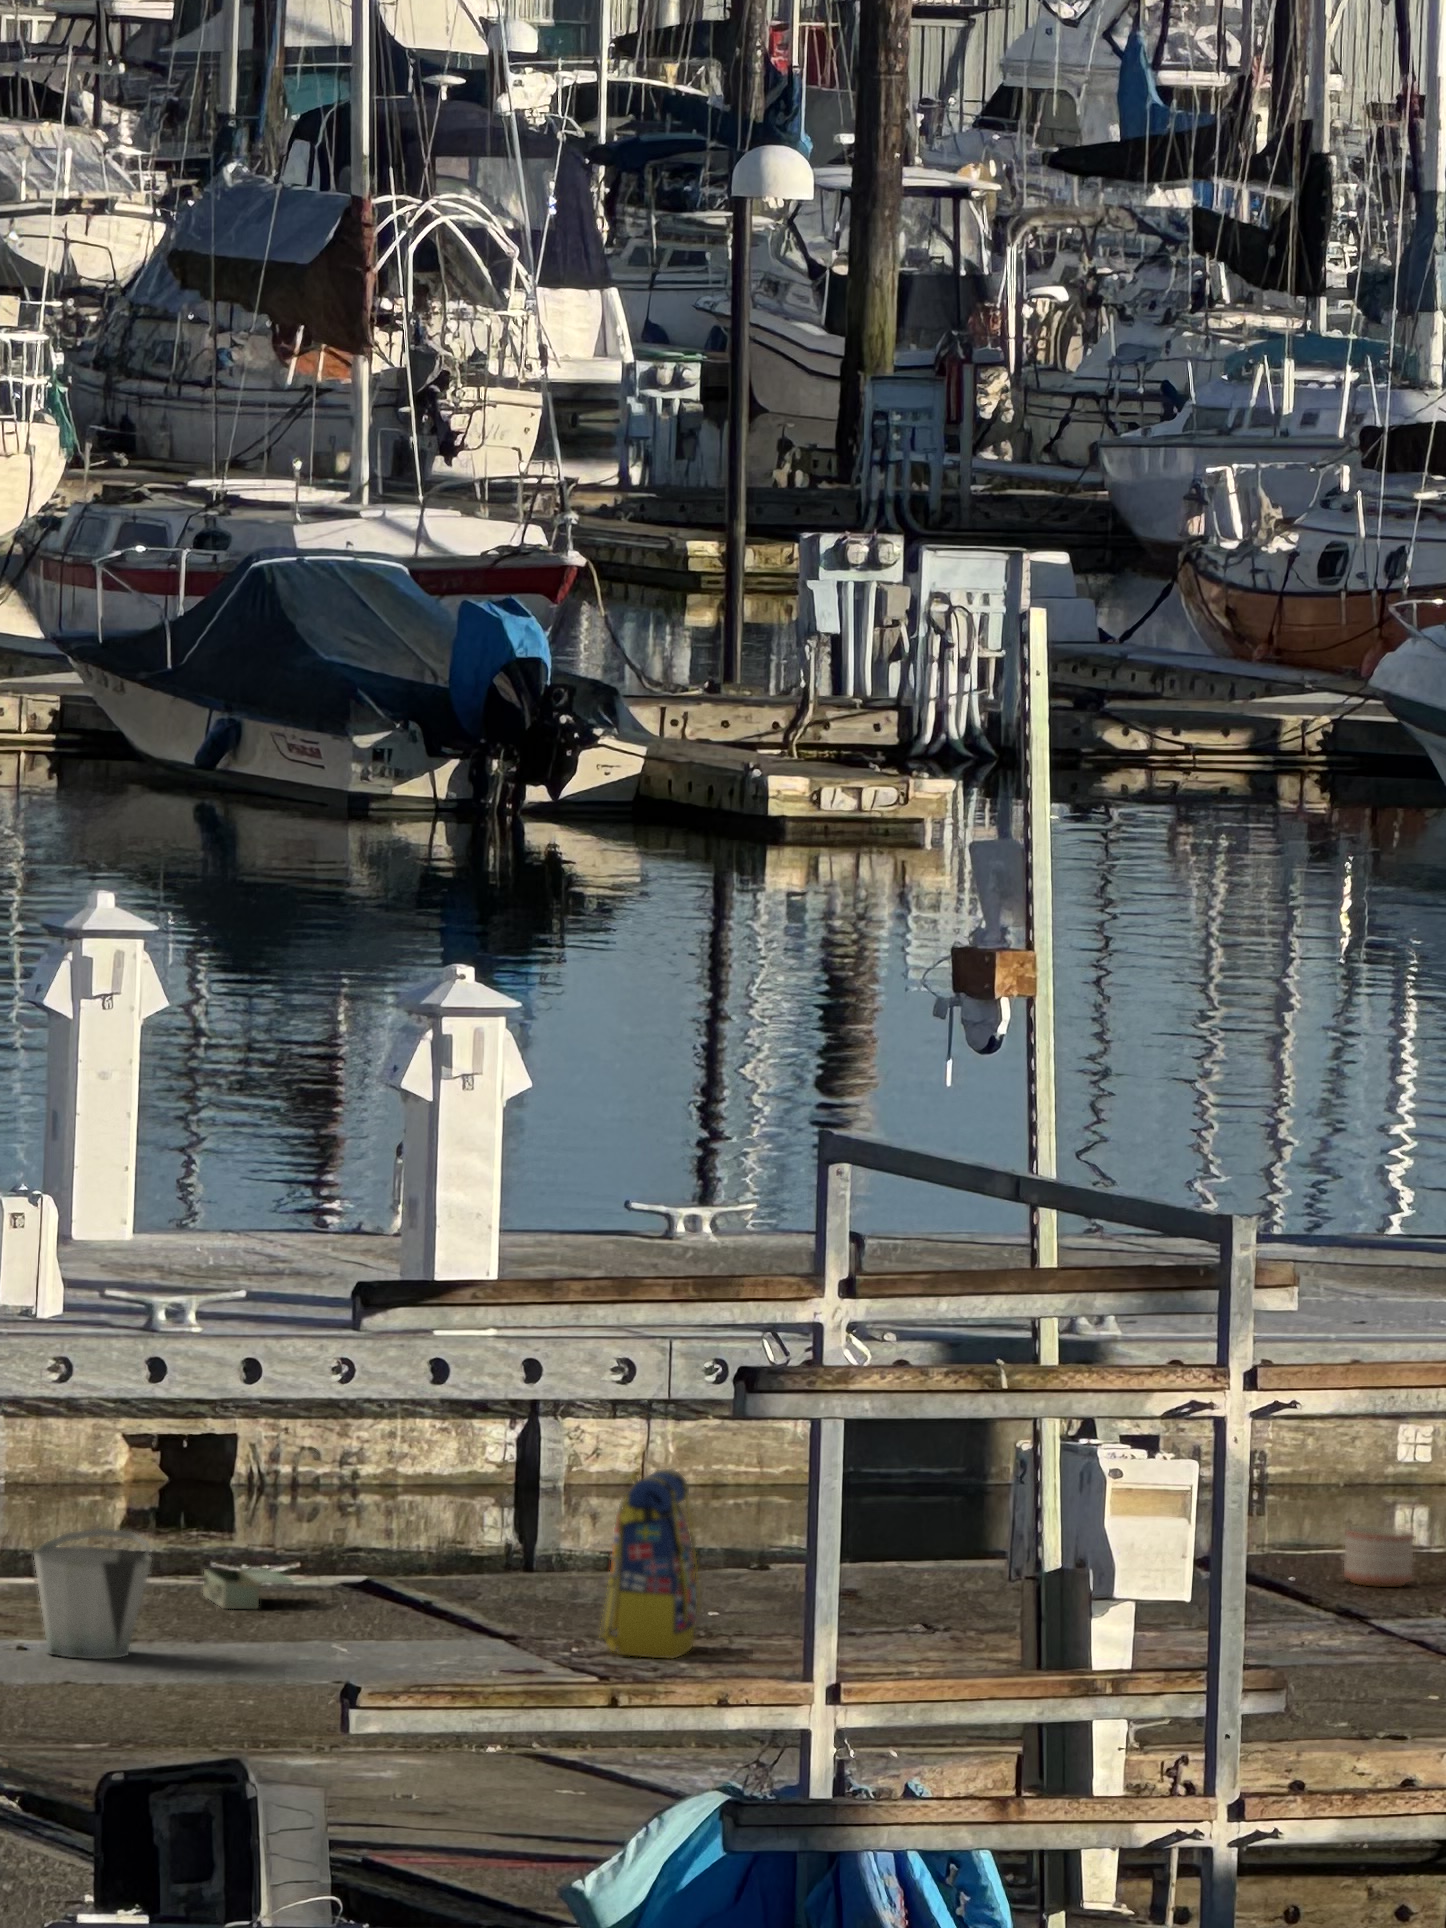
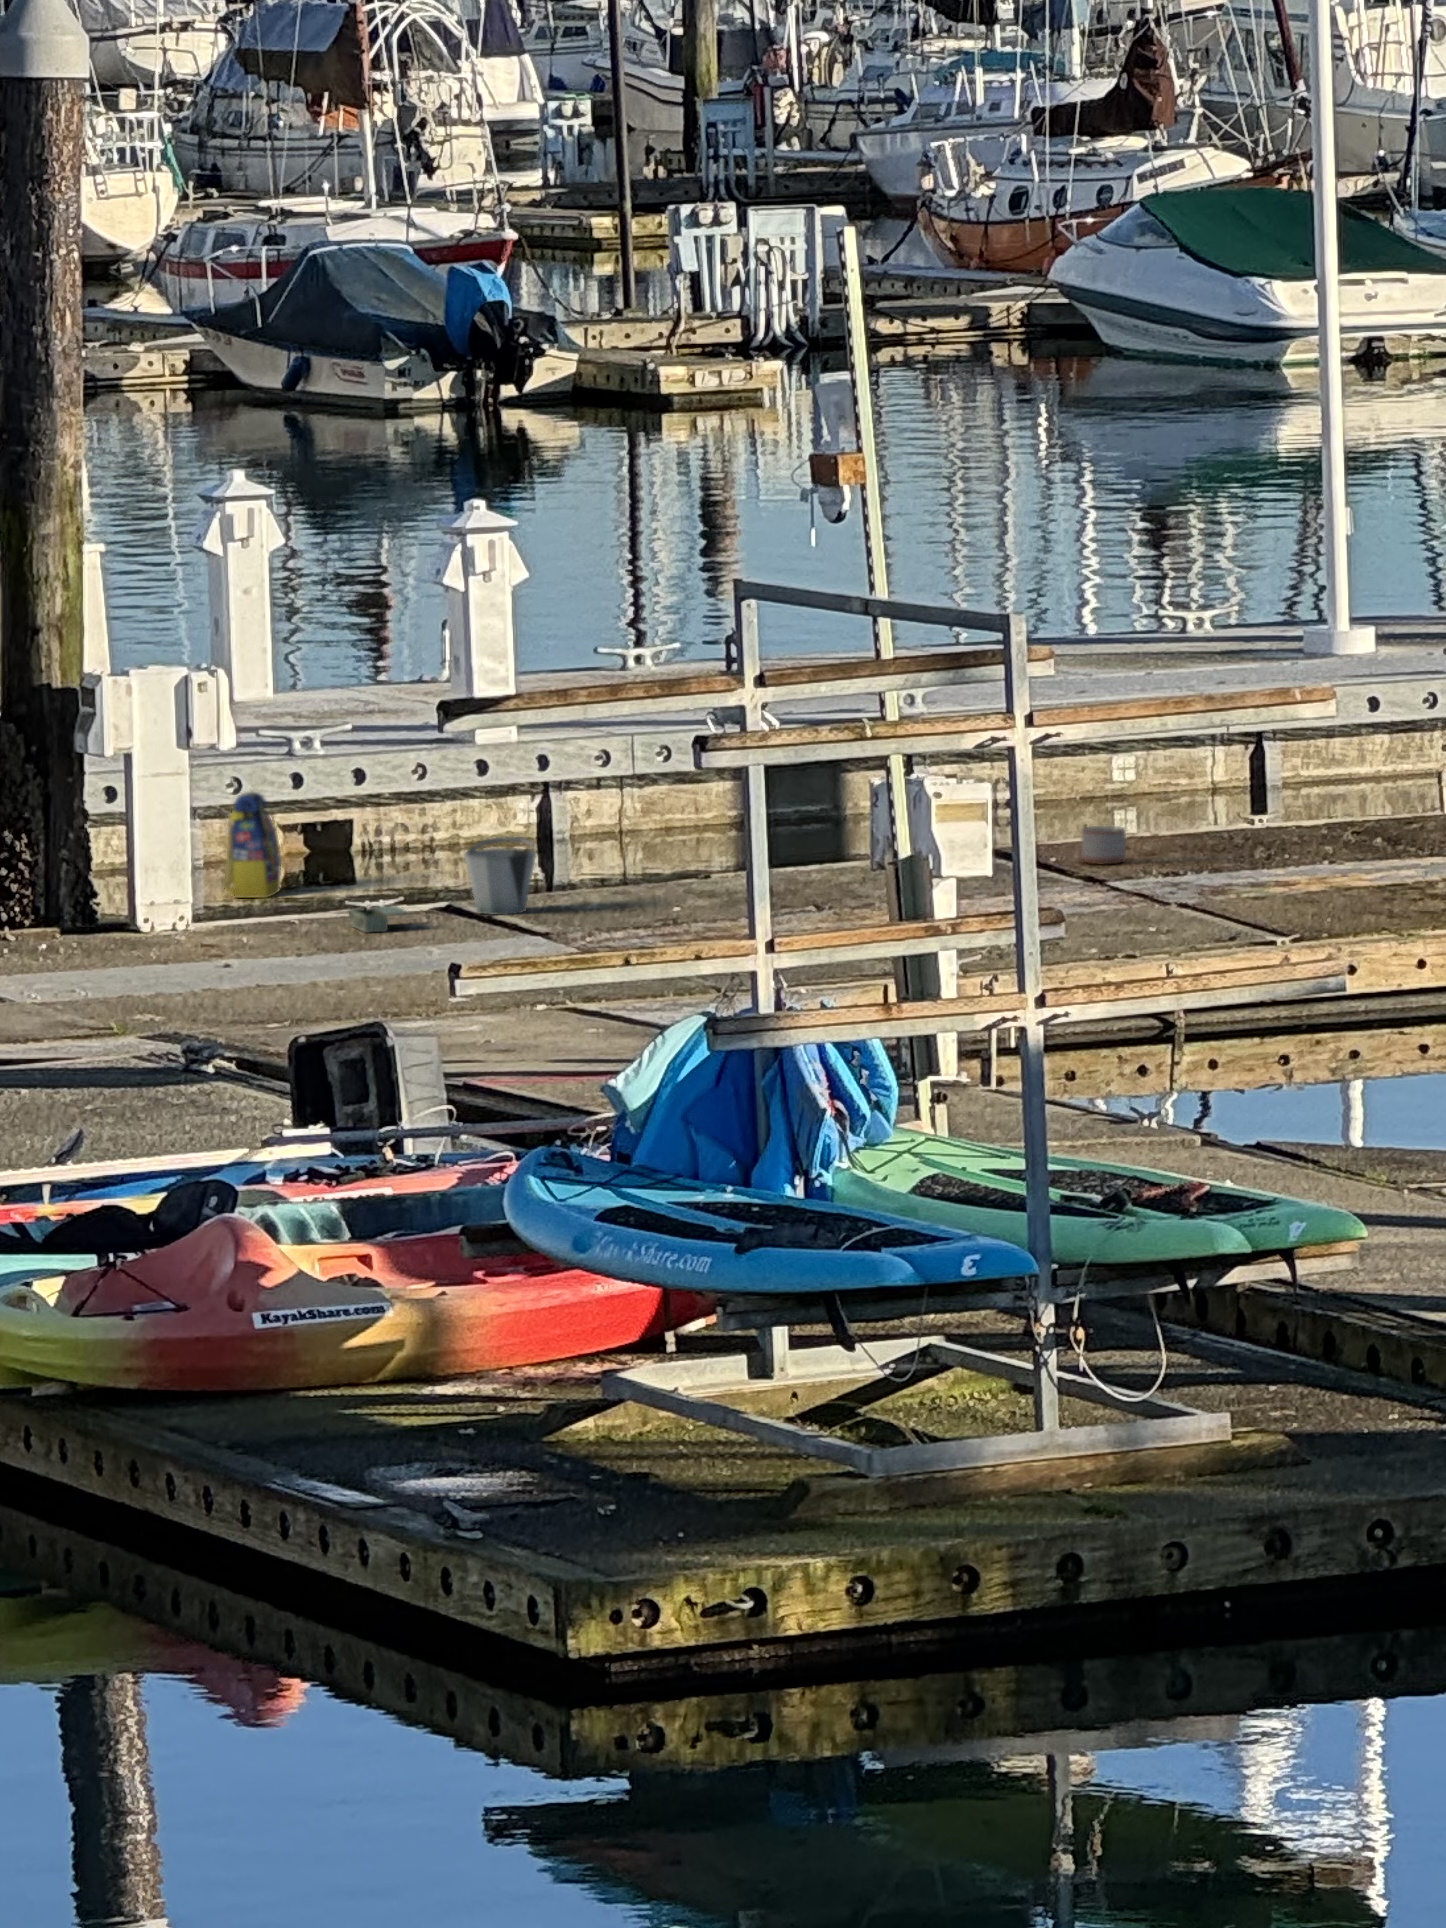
backpack: present [600,1469,700,1658] -> present [224,792,282,898]
bucket: present [34,1528,152,1659] -> present [464,837,536,915]

